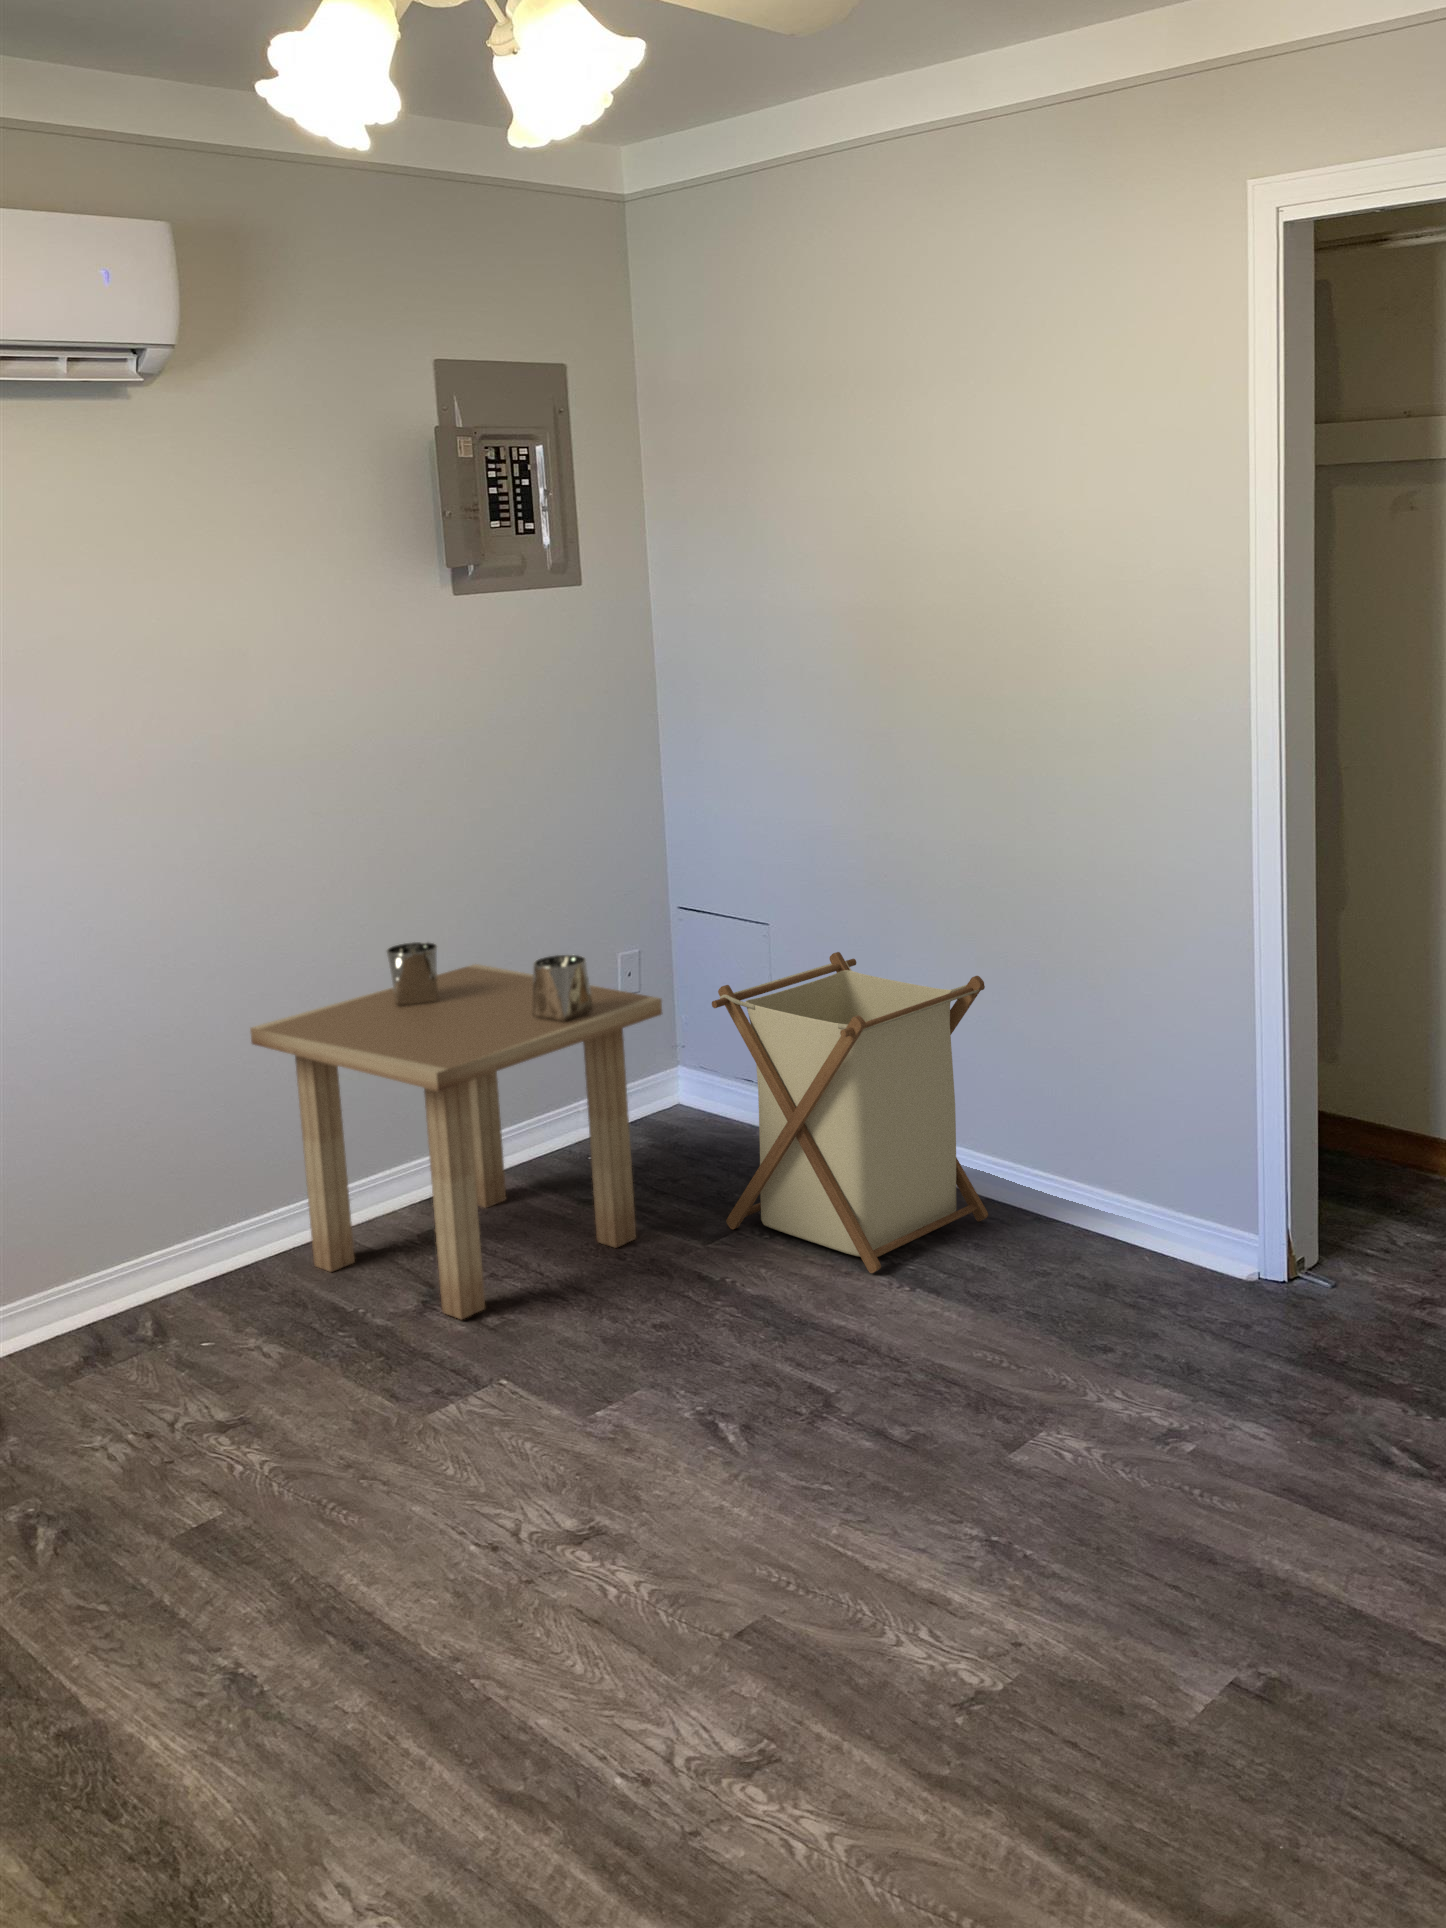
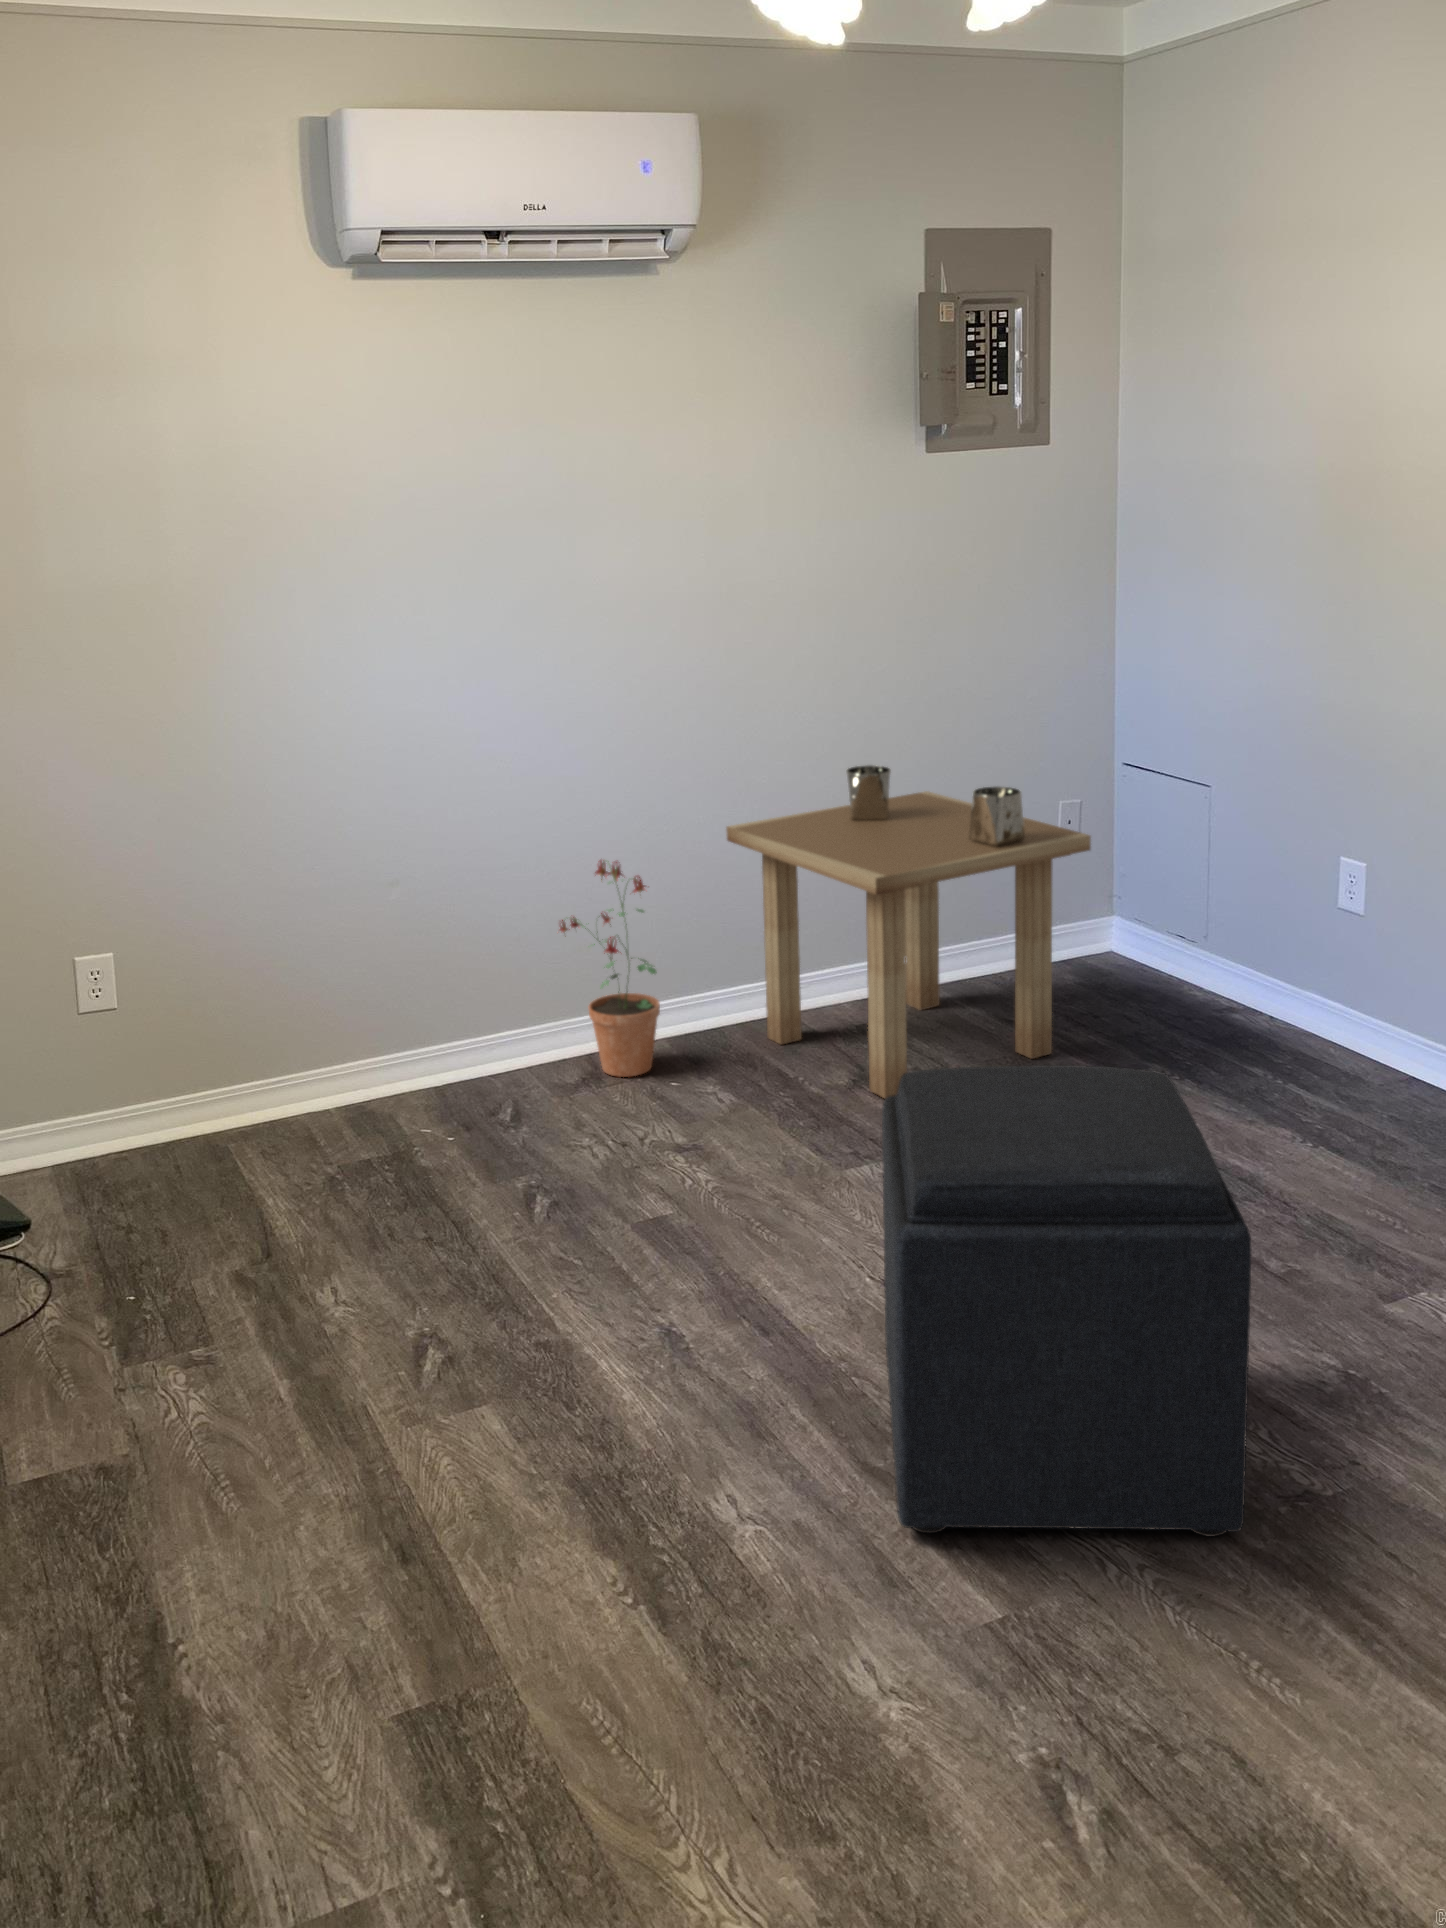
laundry basket: present [712,952,988,1273] -> none [1138,809,1418,1114]
potted plant: none [45,1082,186,1341] -> present [560,860,660,1077]
ottoman: none [486,1262,928,1855] -> present [882,1065,1251,1537]

